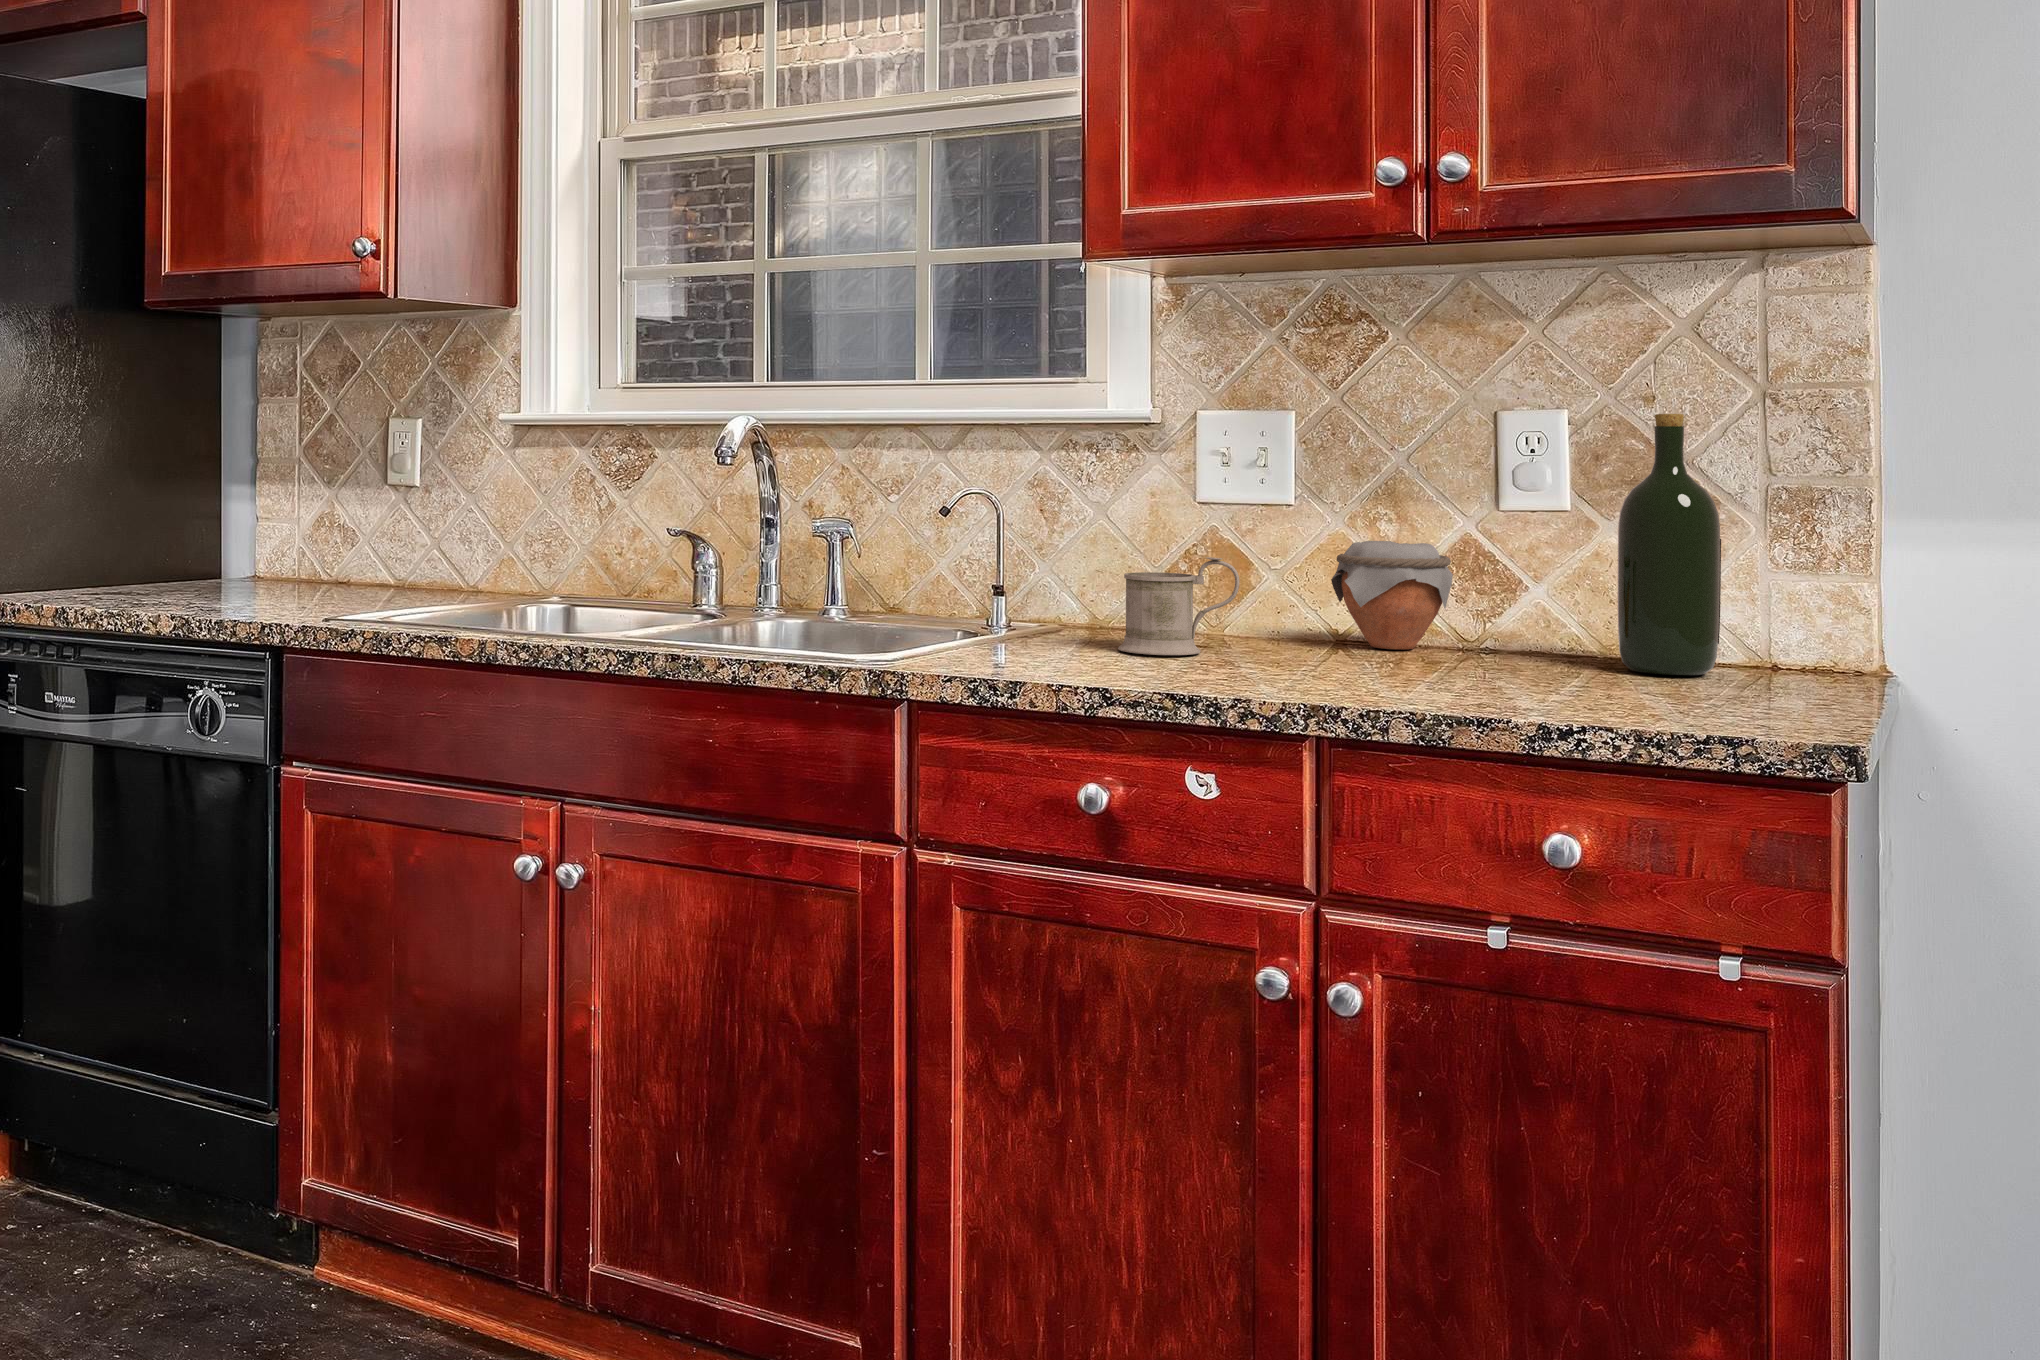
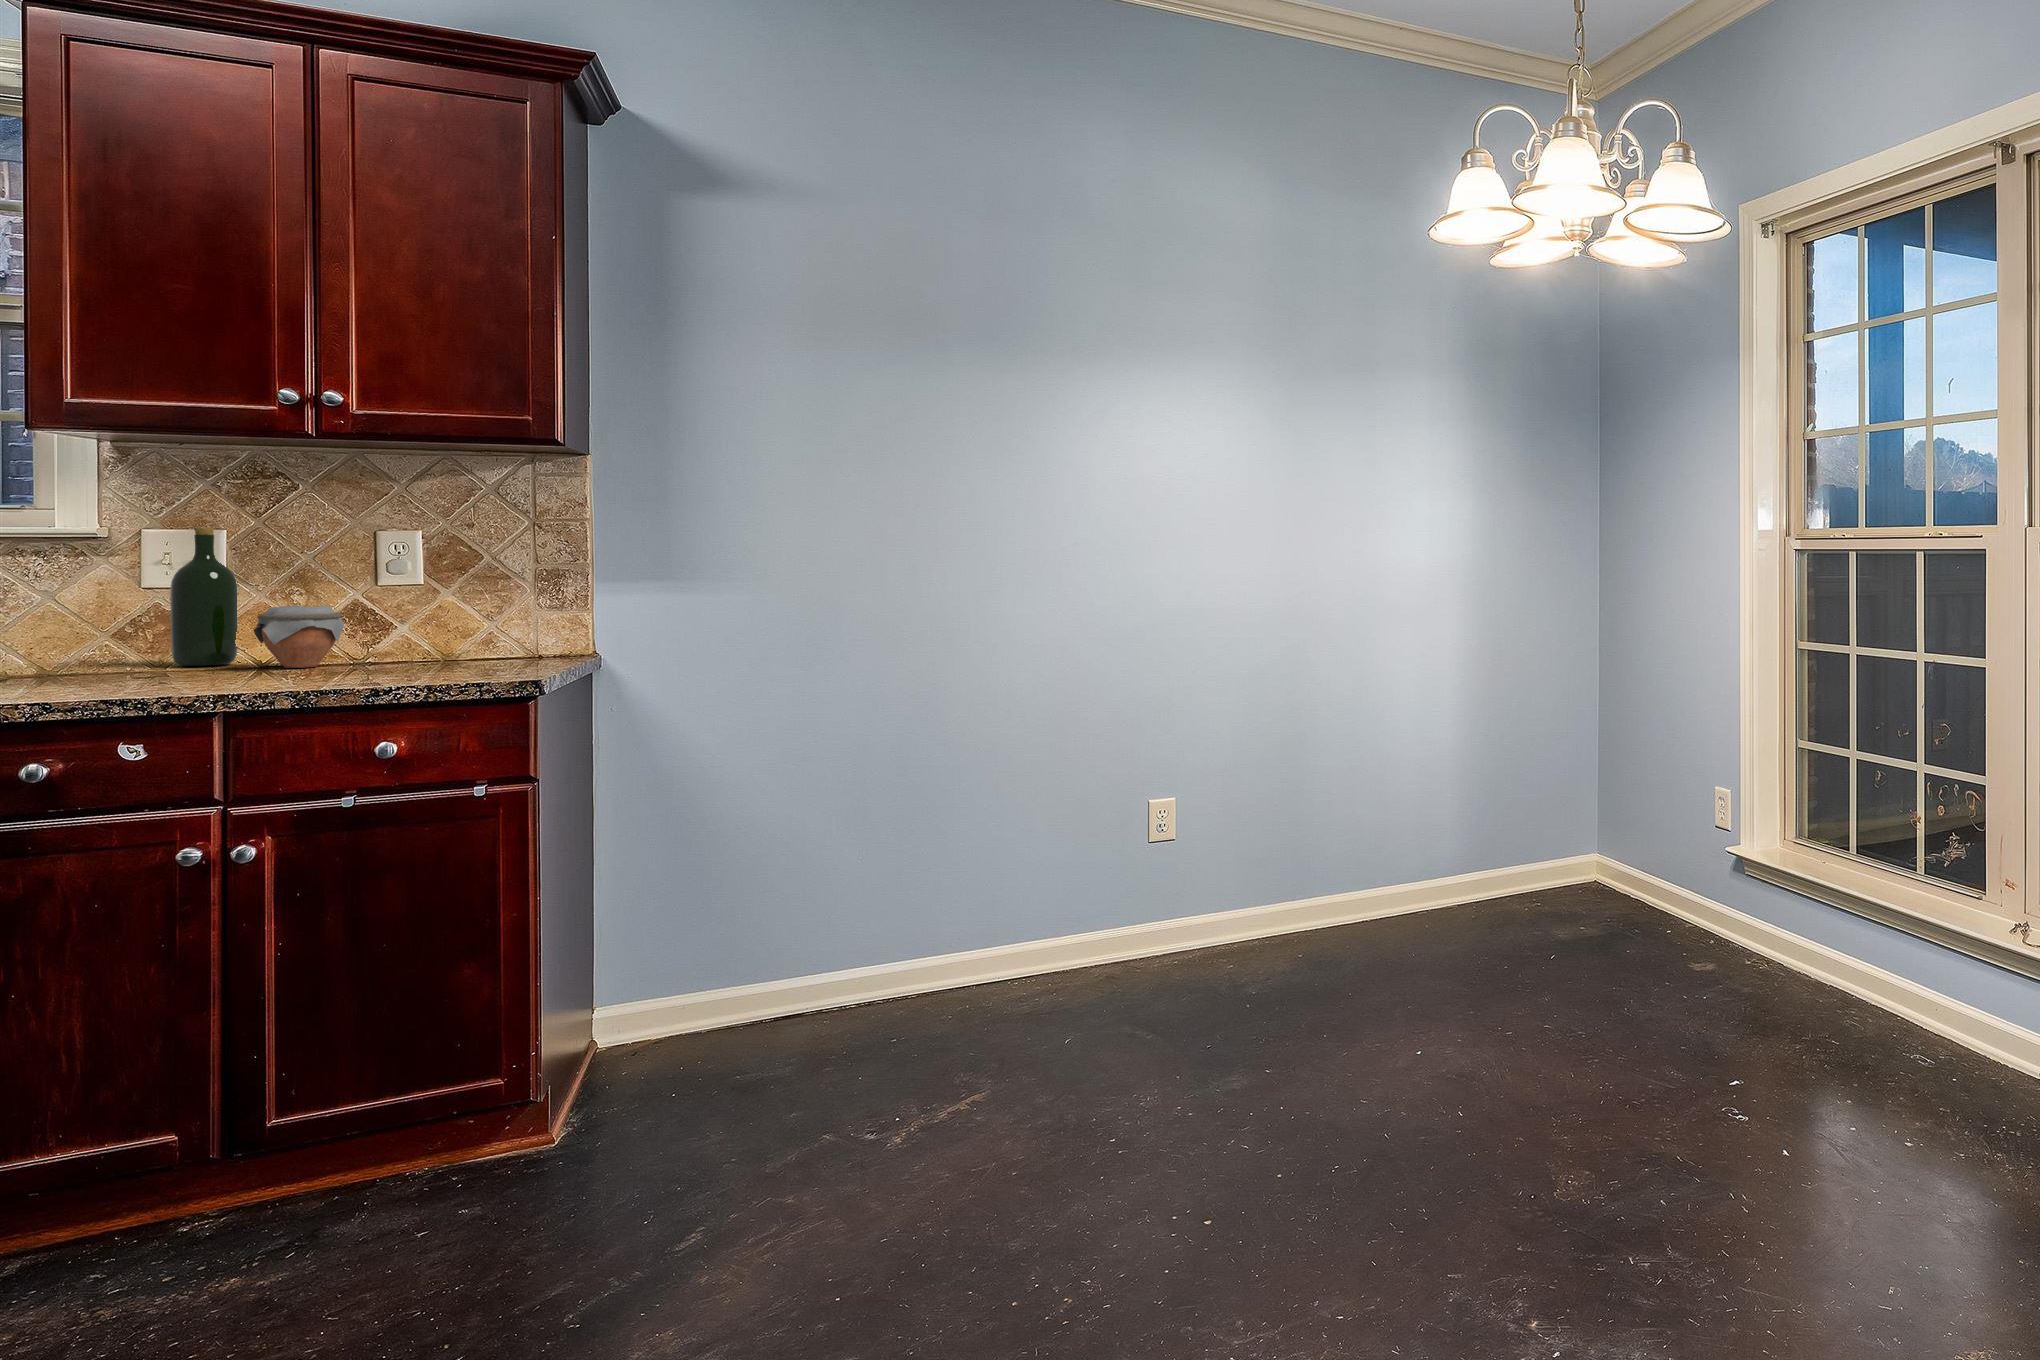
wine bottle: present [1618,414,1721,675] -> present [170,528,238,666]
mug: present [1118,557,1240,655] -> none [65,620,175,684]

